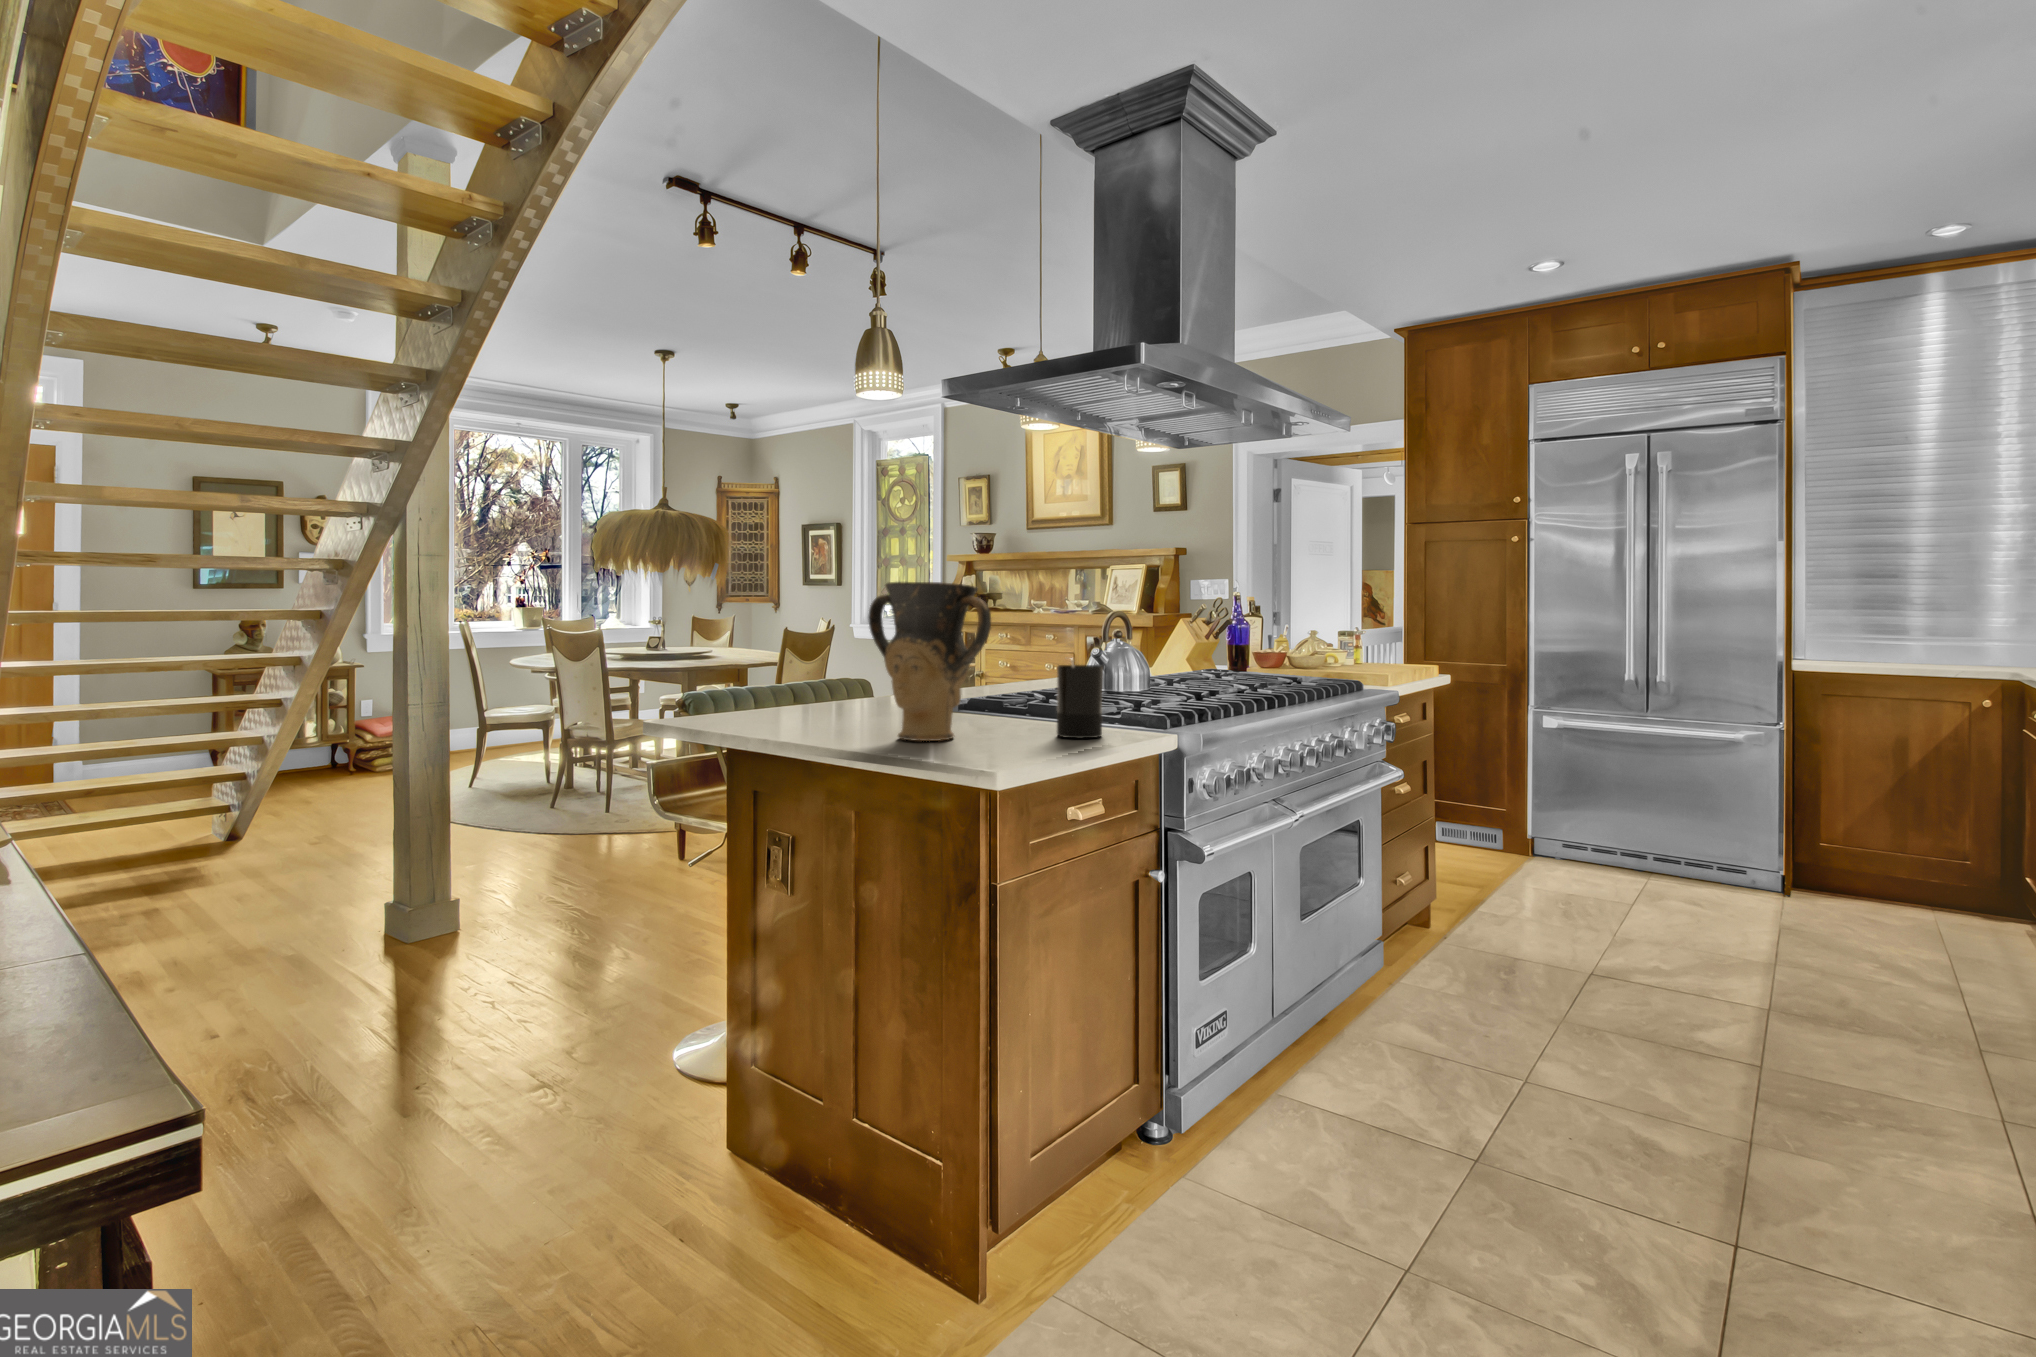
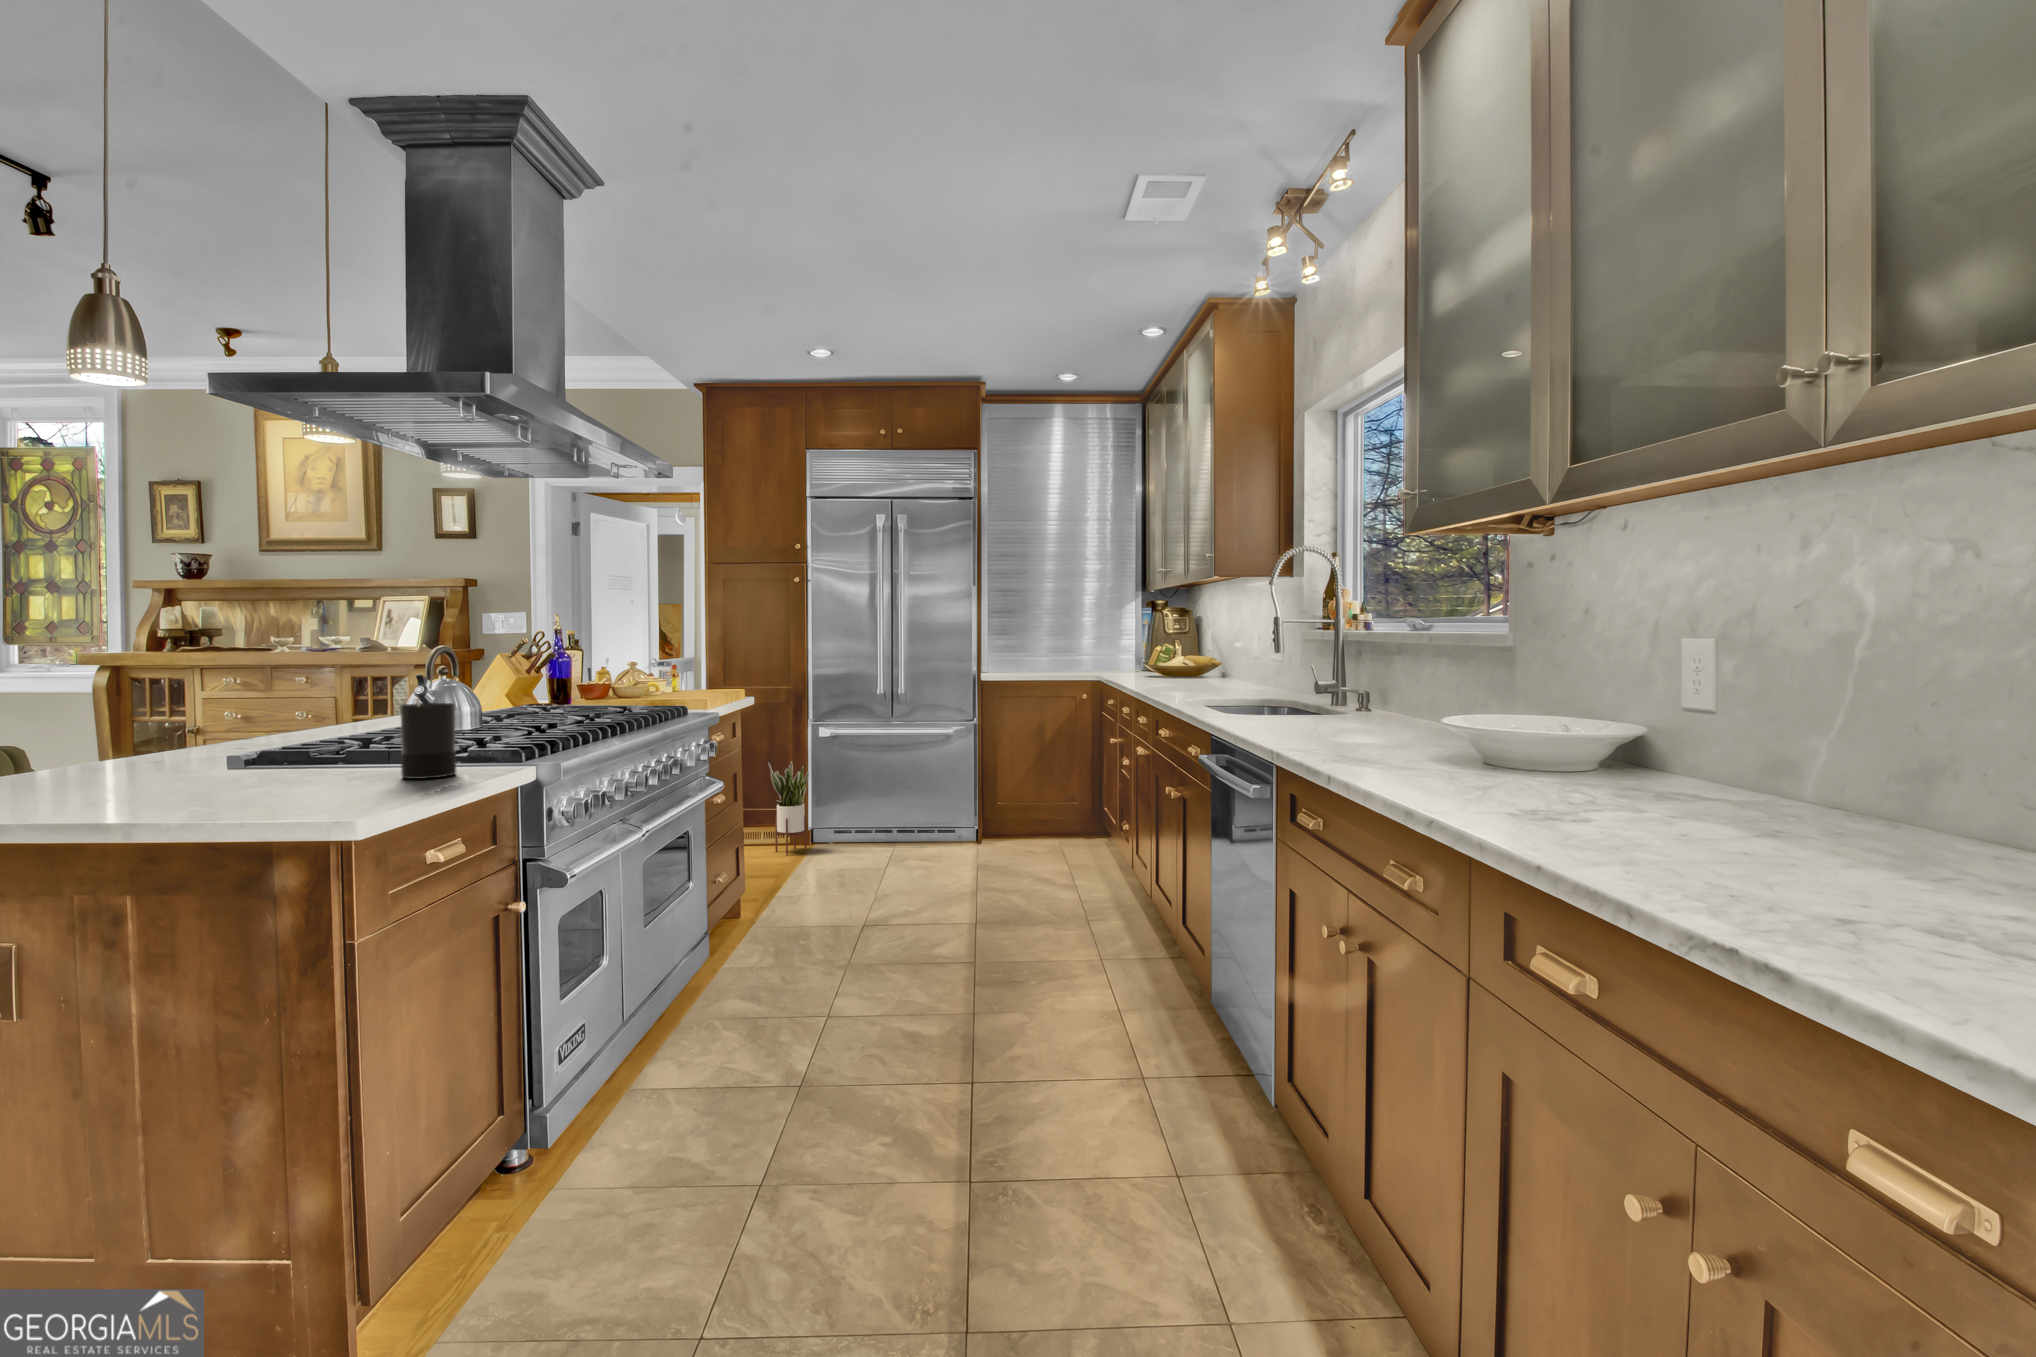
vase: present [868,582,991,741] -> none [125,616,318,800]
potted plant: none [1474,751,1527,864] -> present [768,761,809,855]

